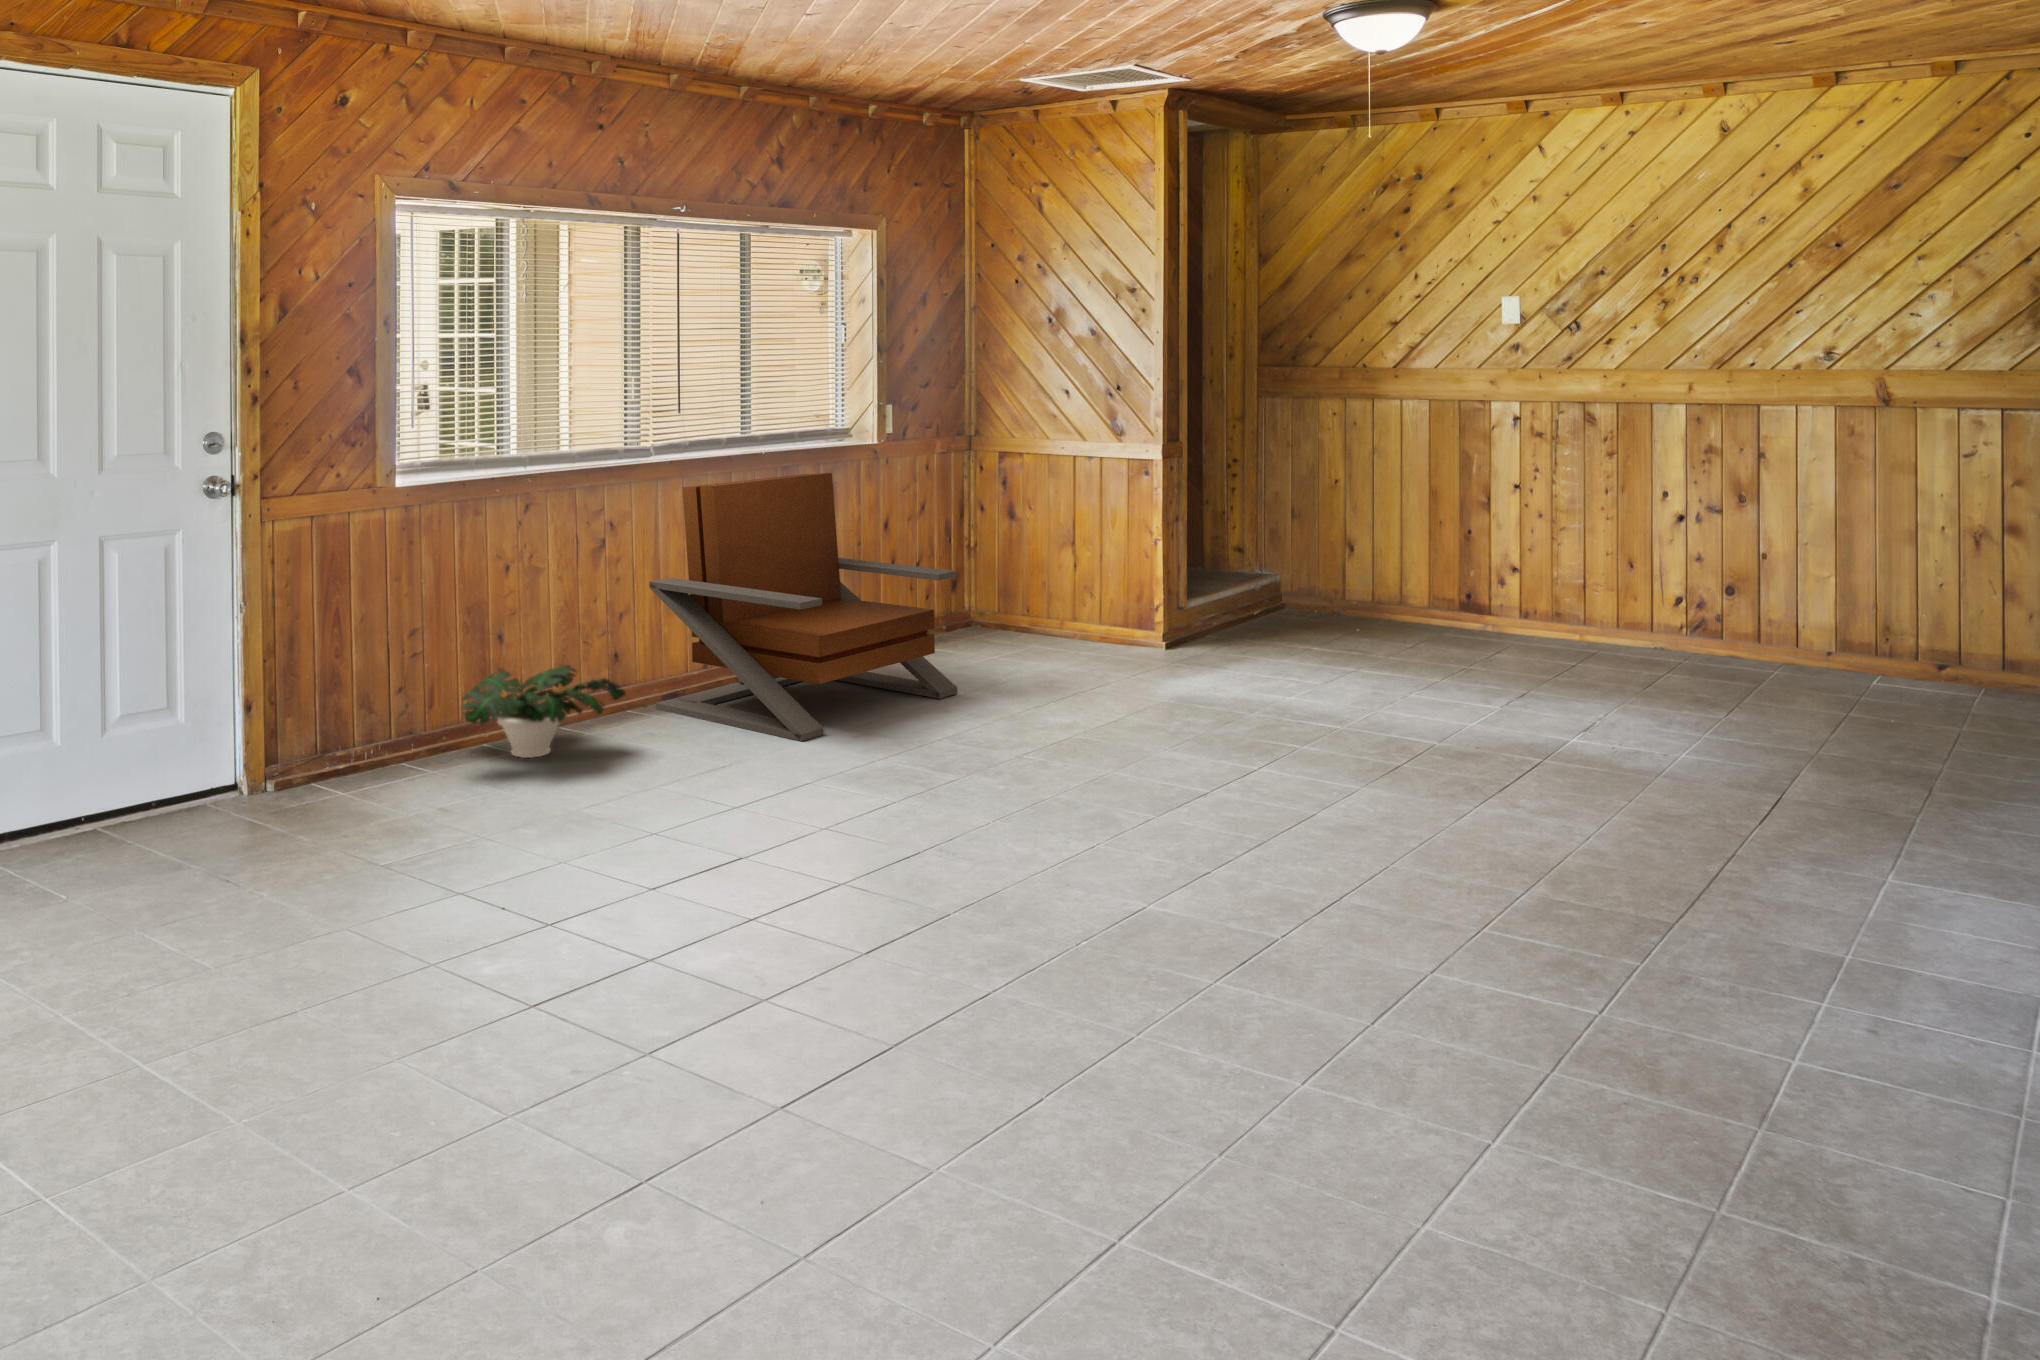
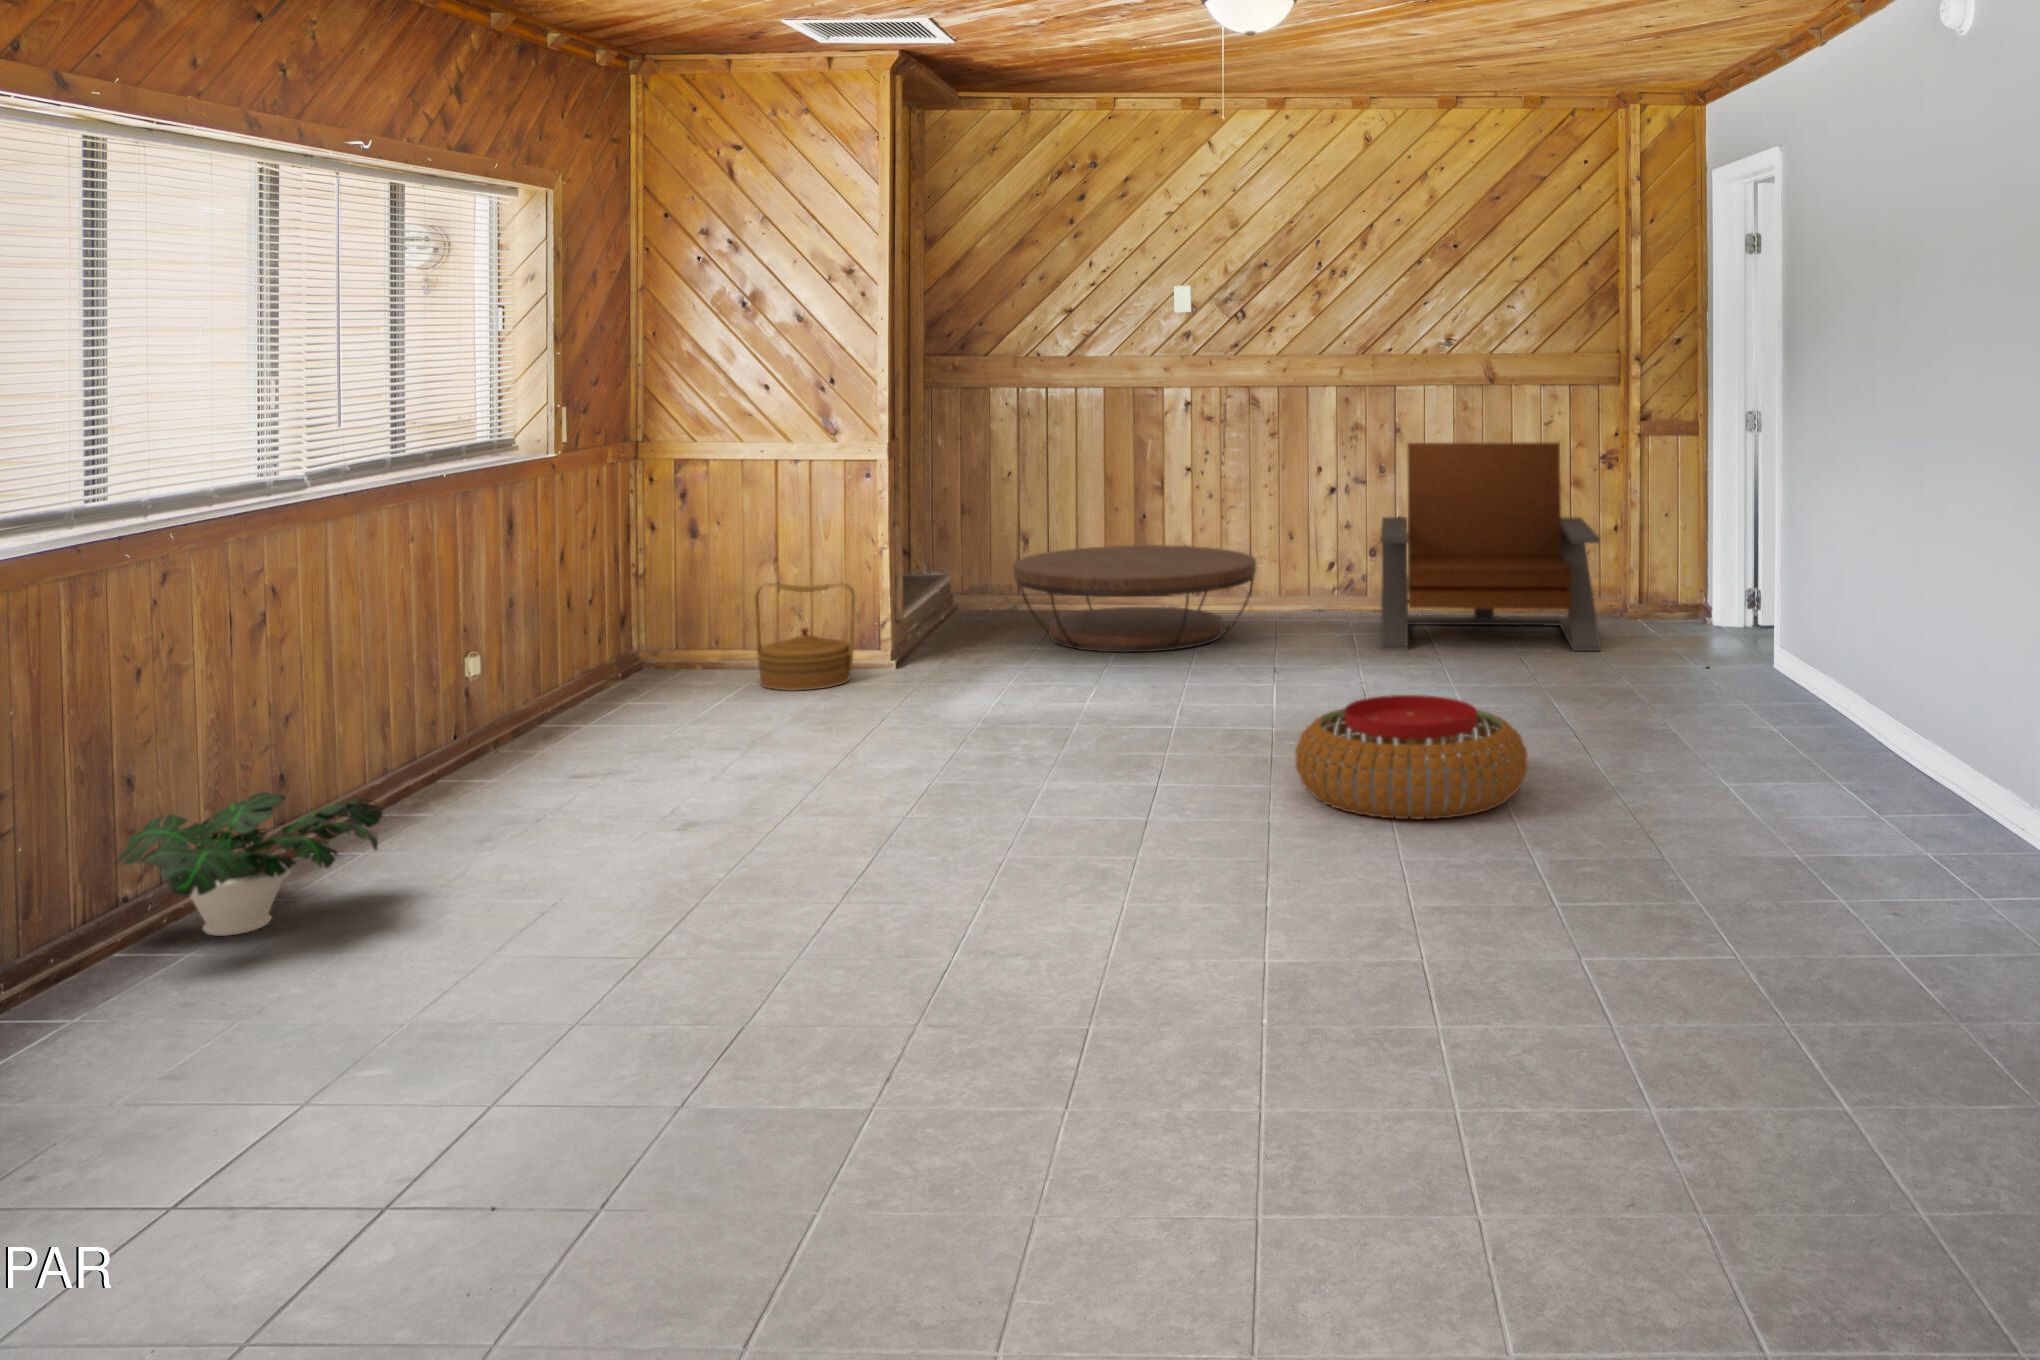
lounge chair: present [649,473,957,741] -> present [1380,442,1601,651]
coffee table: none [1302,555,1562,664] -> present [1013,545,1256,652]
woven basket: none [1043,559,1123,654] -> present [754,583,855,691]
pouf: none [1373,732,1647,874] -> present [1295,695,1528,819]

